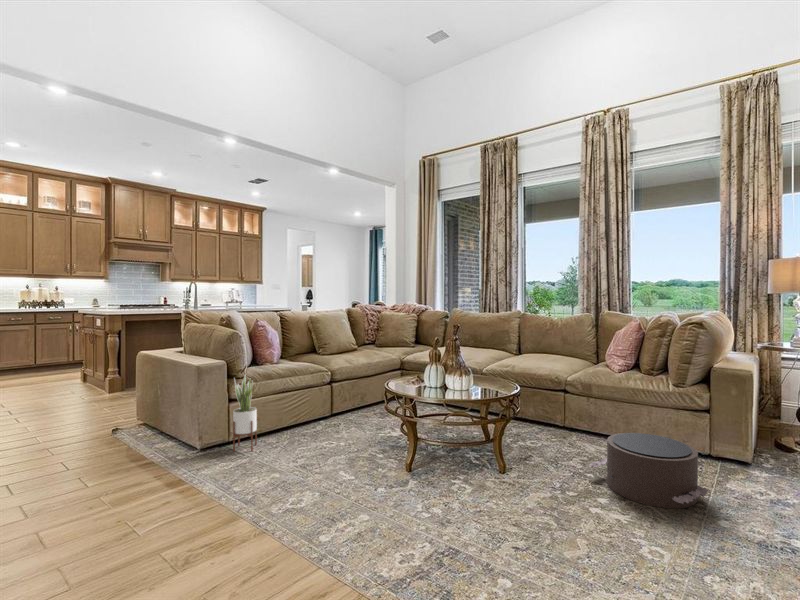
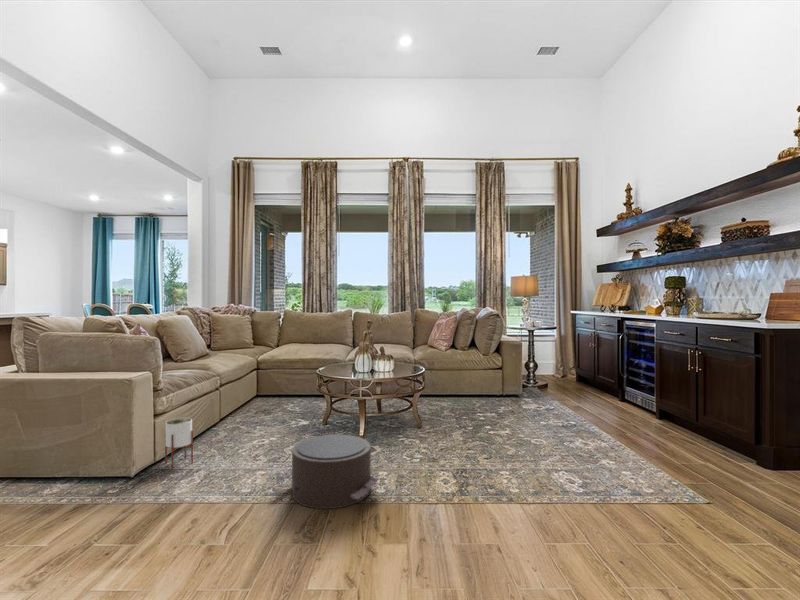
pouf: present [590,433,710,508] -> present [275,435,379,509]

